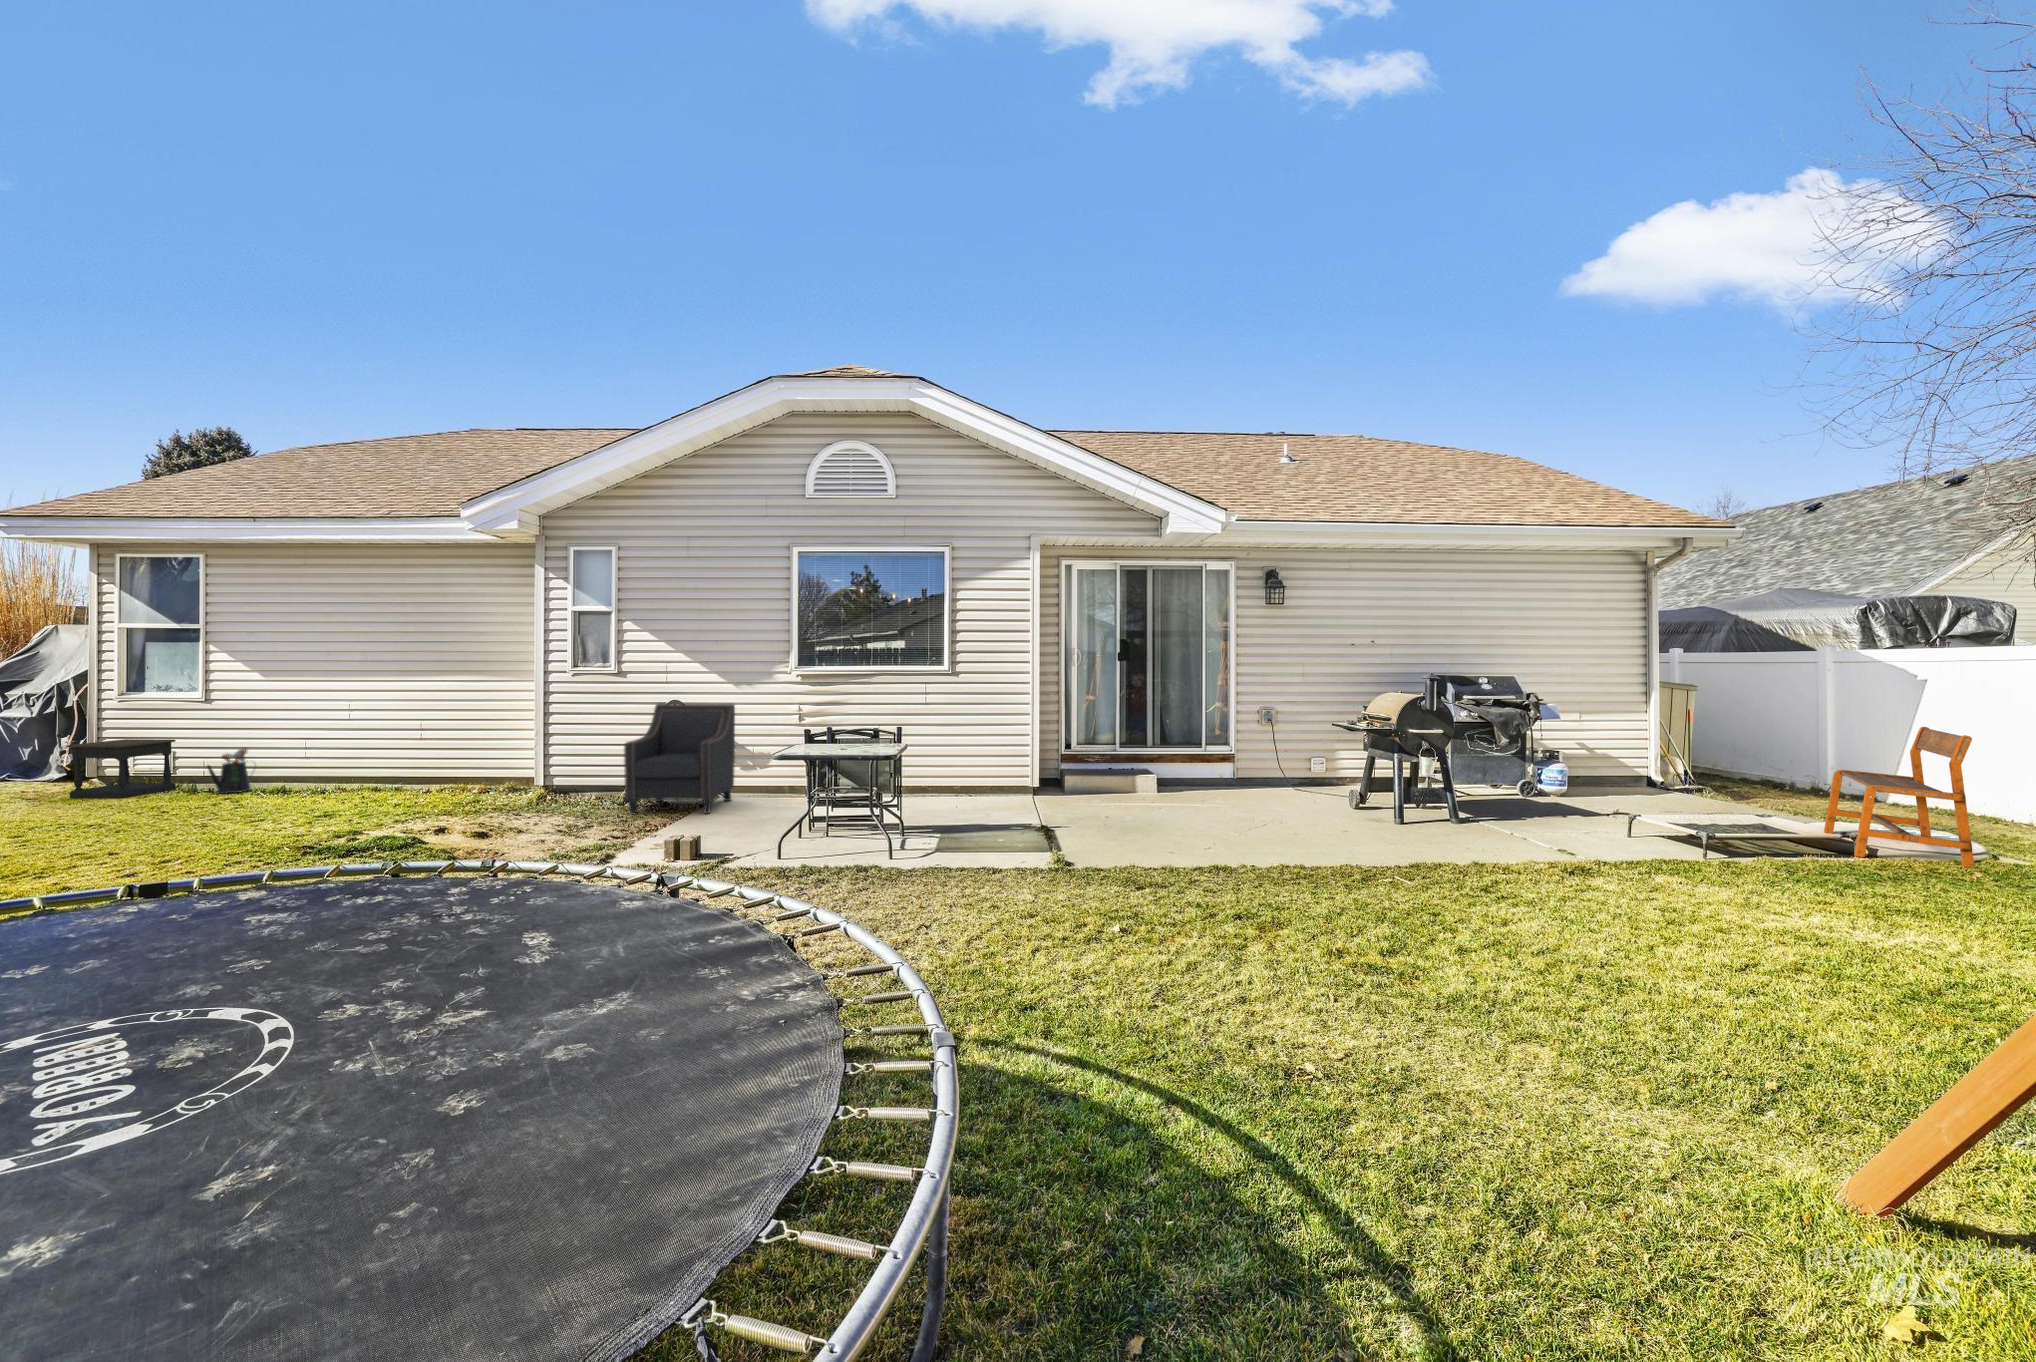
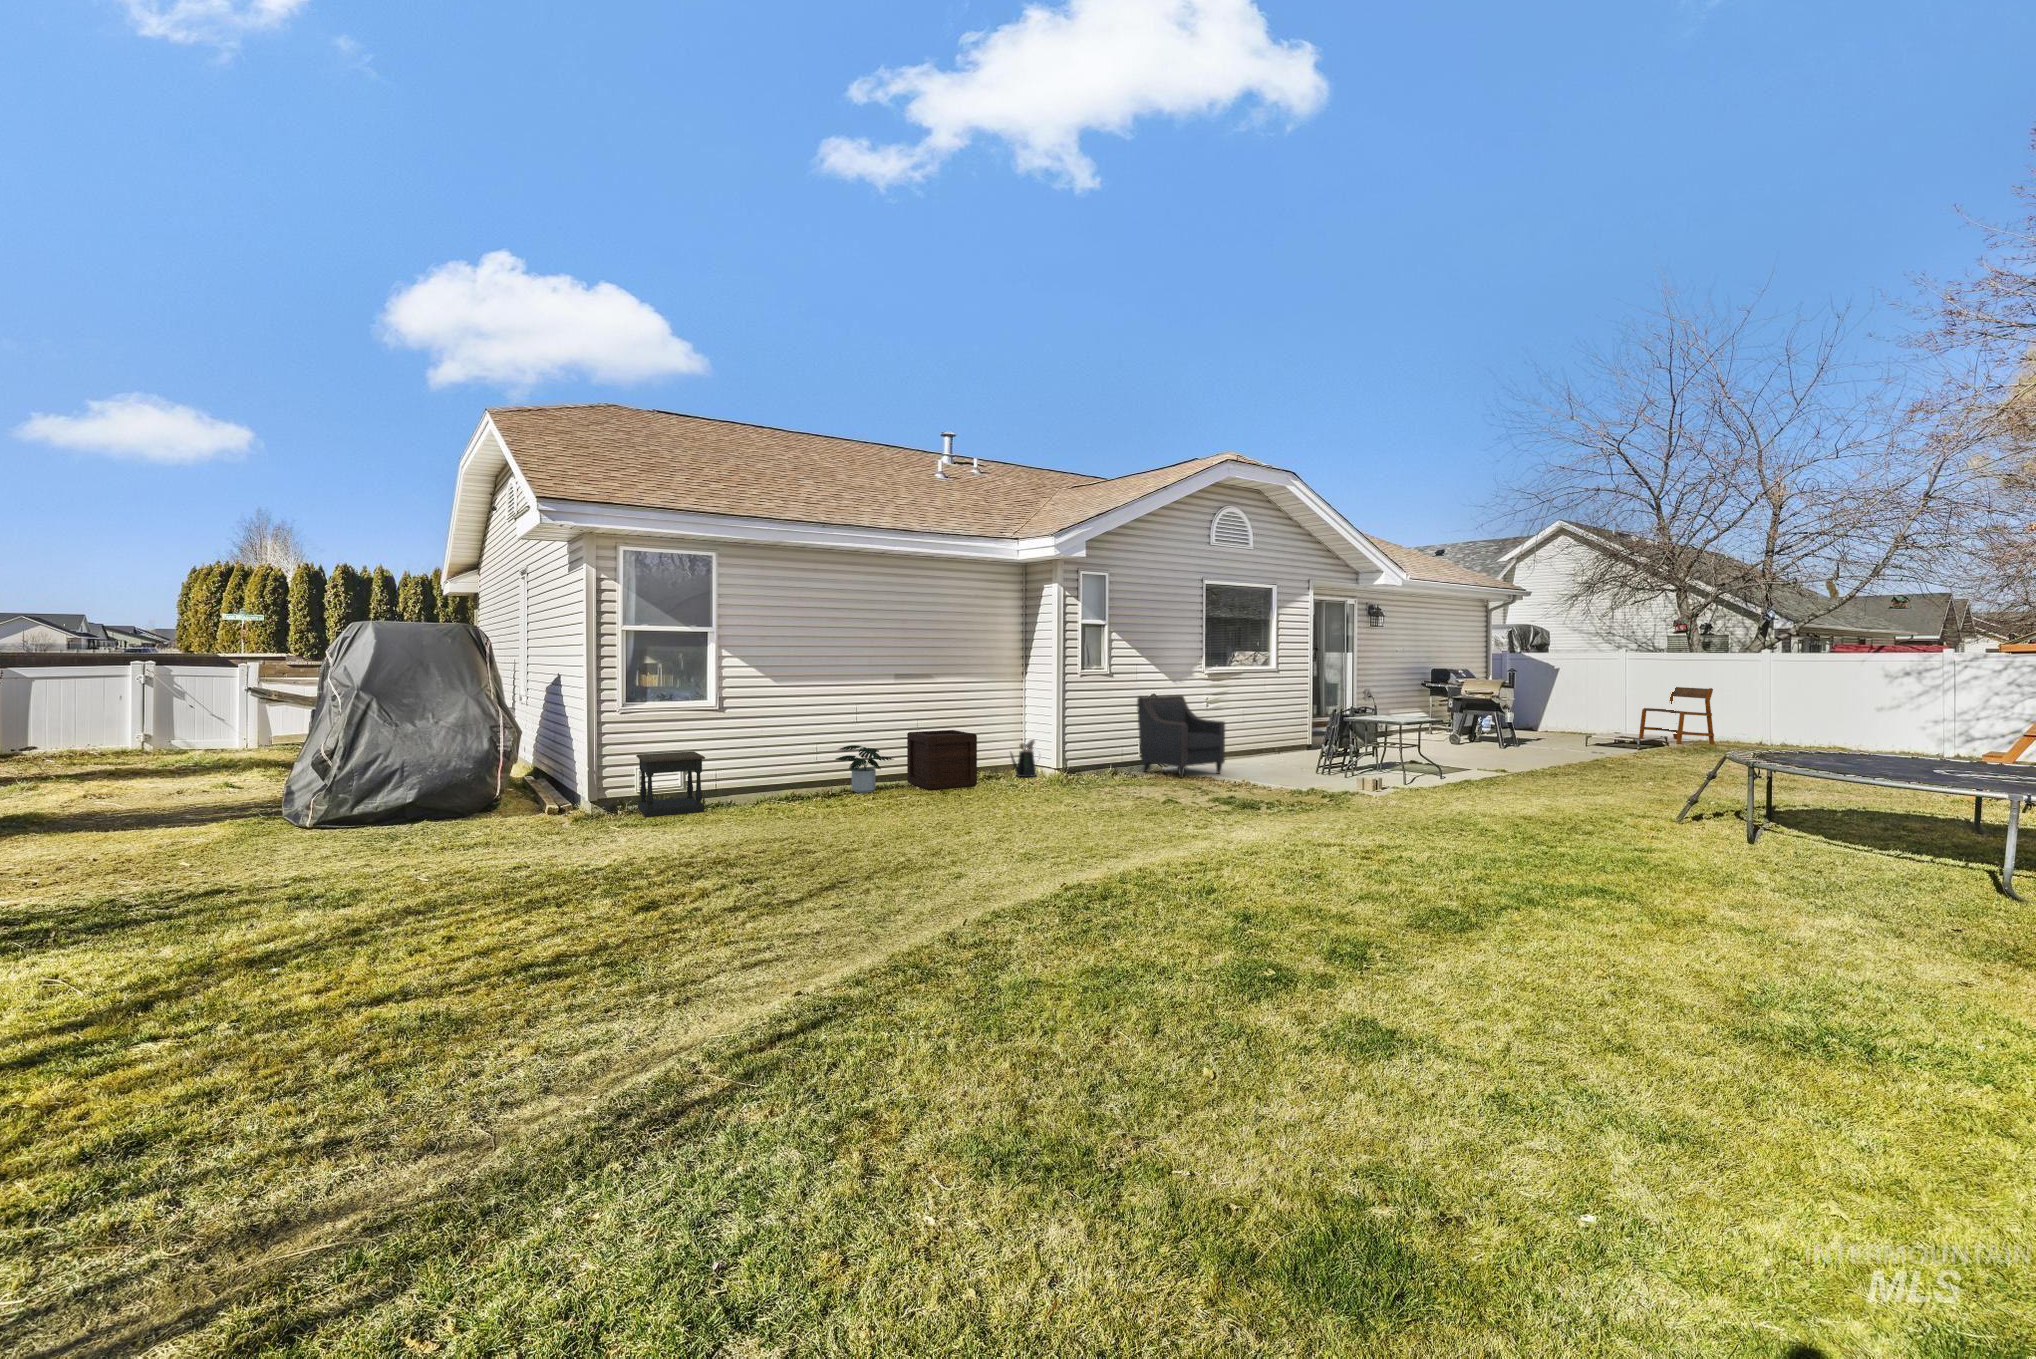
wooden crate: none [360,733,462,799] -> present [907,730,977,790]
potted plant: none [286,744,360,794] -> present [835,745,894,793]
watering can: present [207,748,251,794] -> present [1010,740,1036,777]

